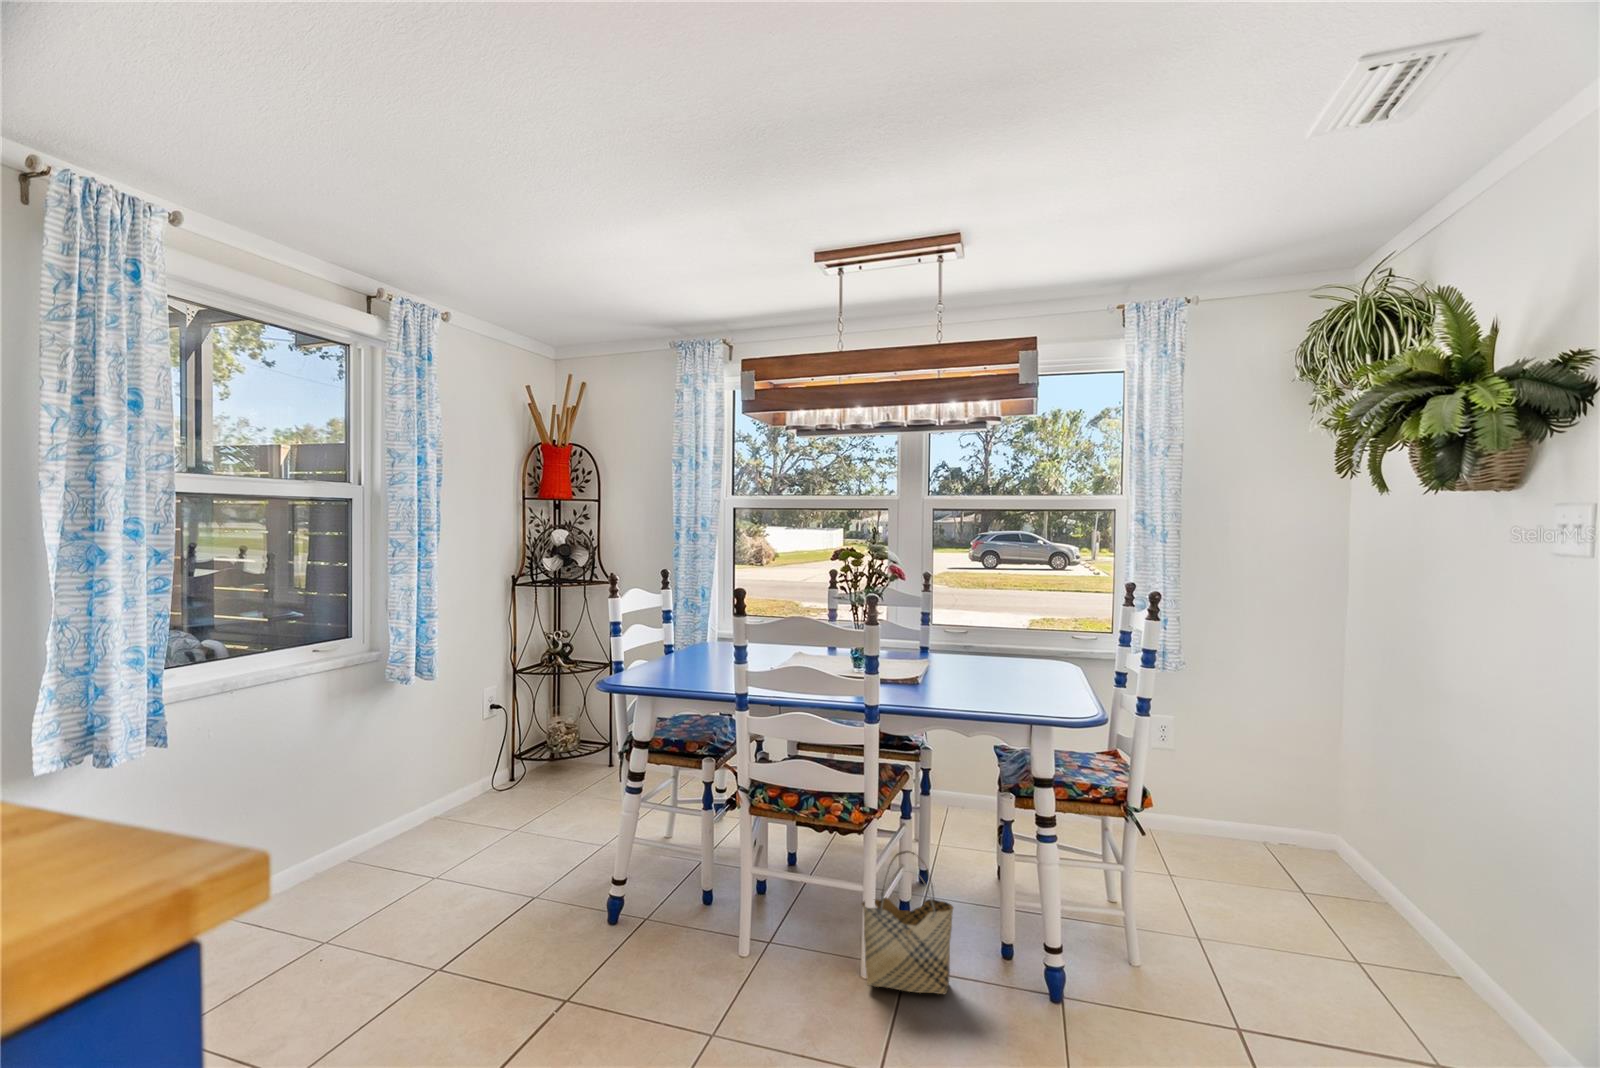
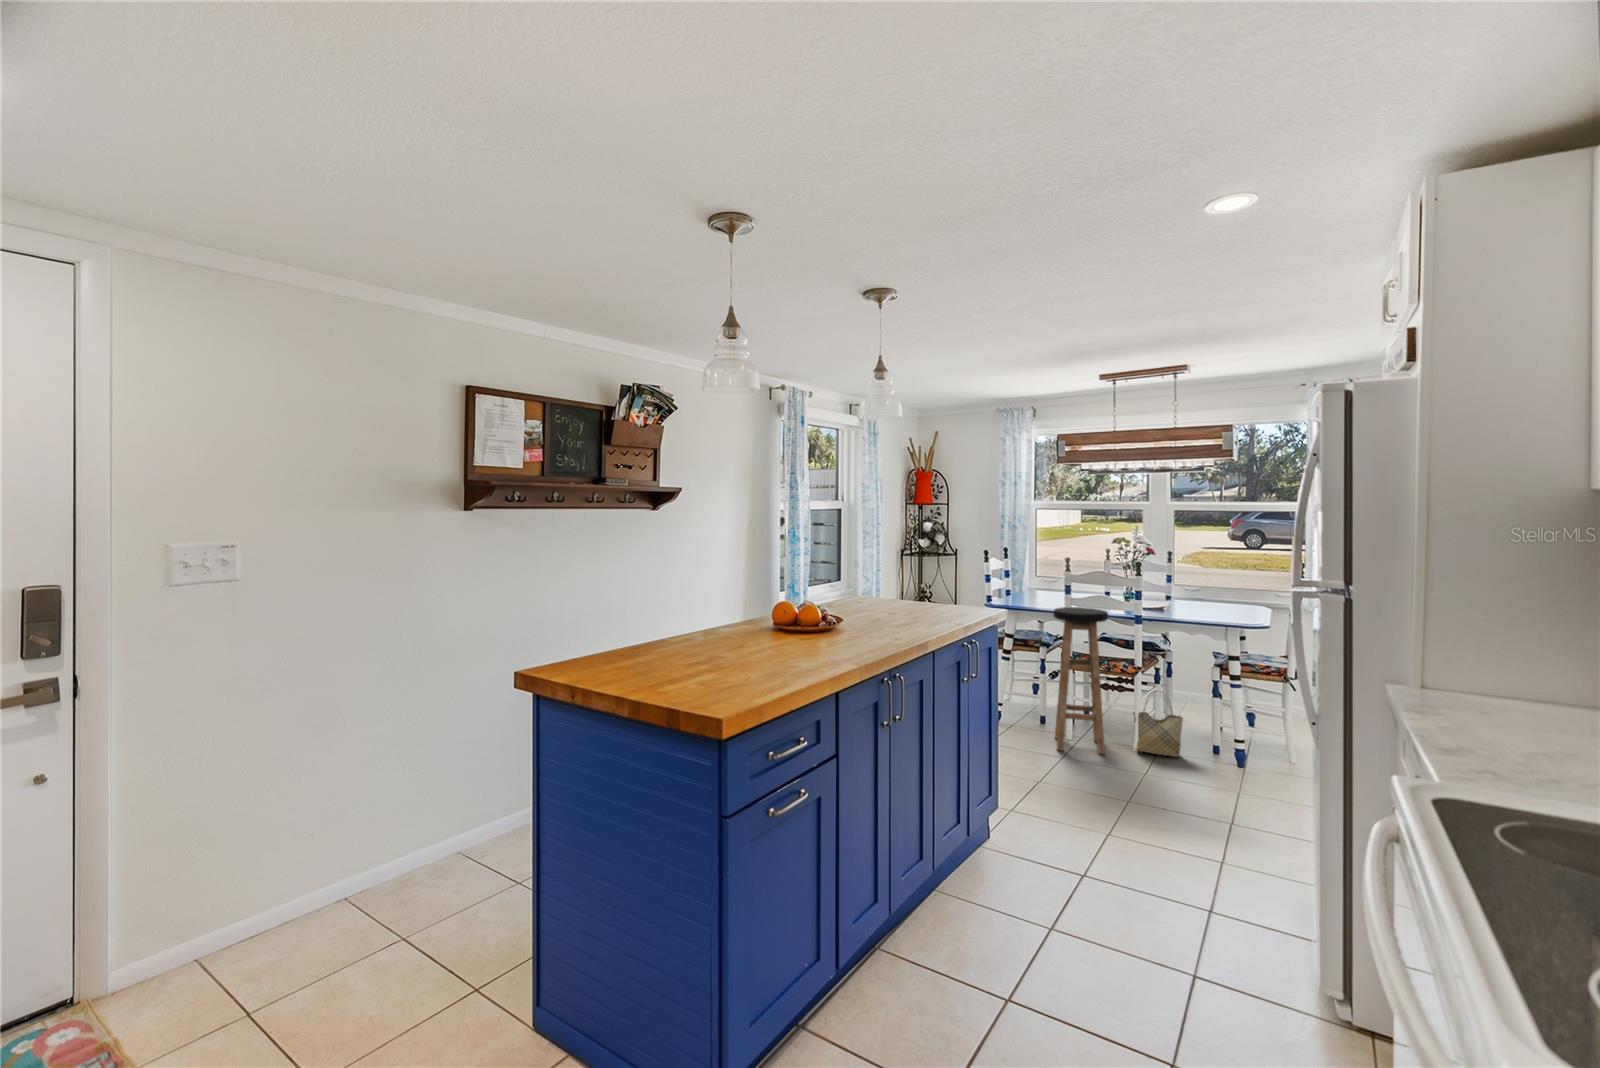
bar stool: none [709,688,814,1009] -> present [1053,607,1108,754]

